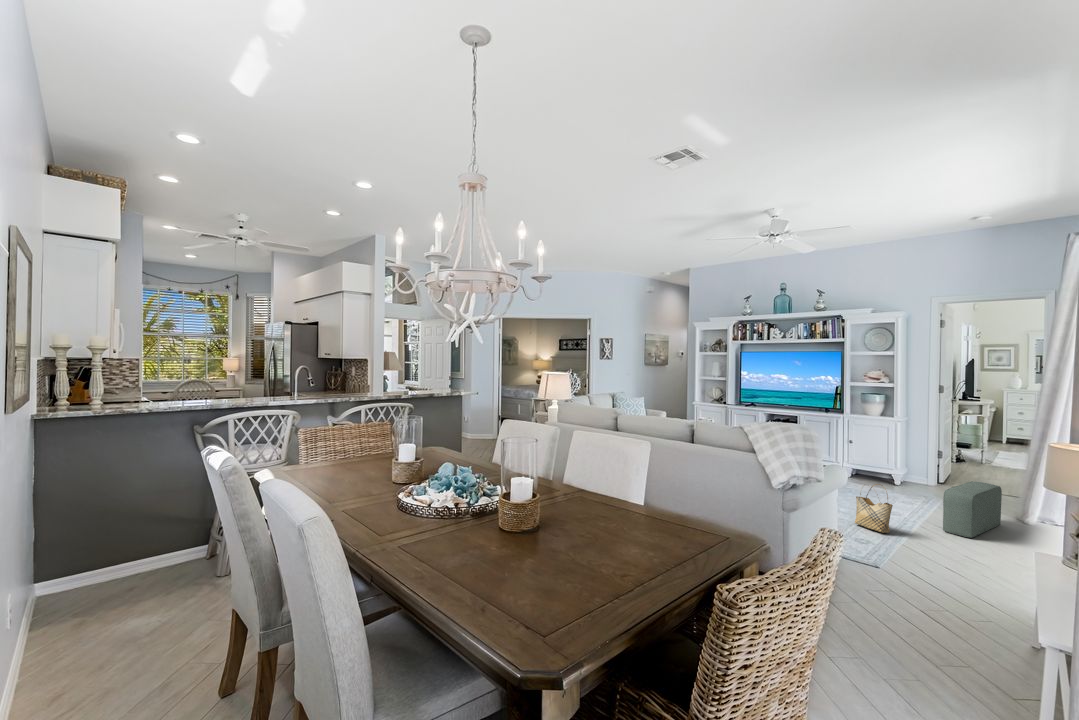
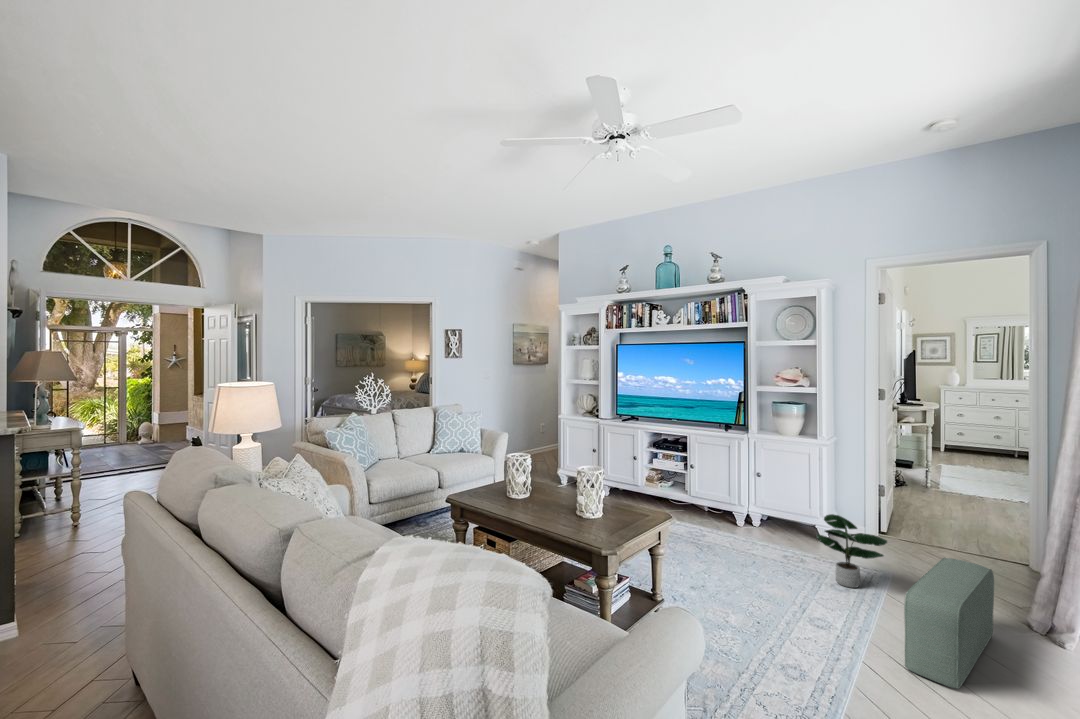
potted plant: none [892,462,939,504] -> present [817,514,887,588]
woven basket: present [855,484,893,533] -> none [750,585,817,690]

